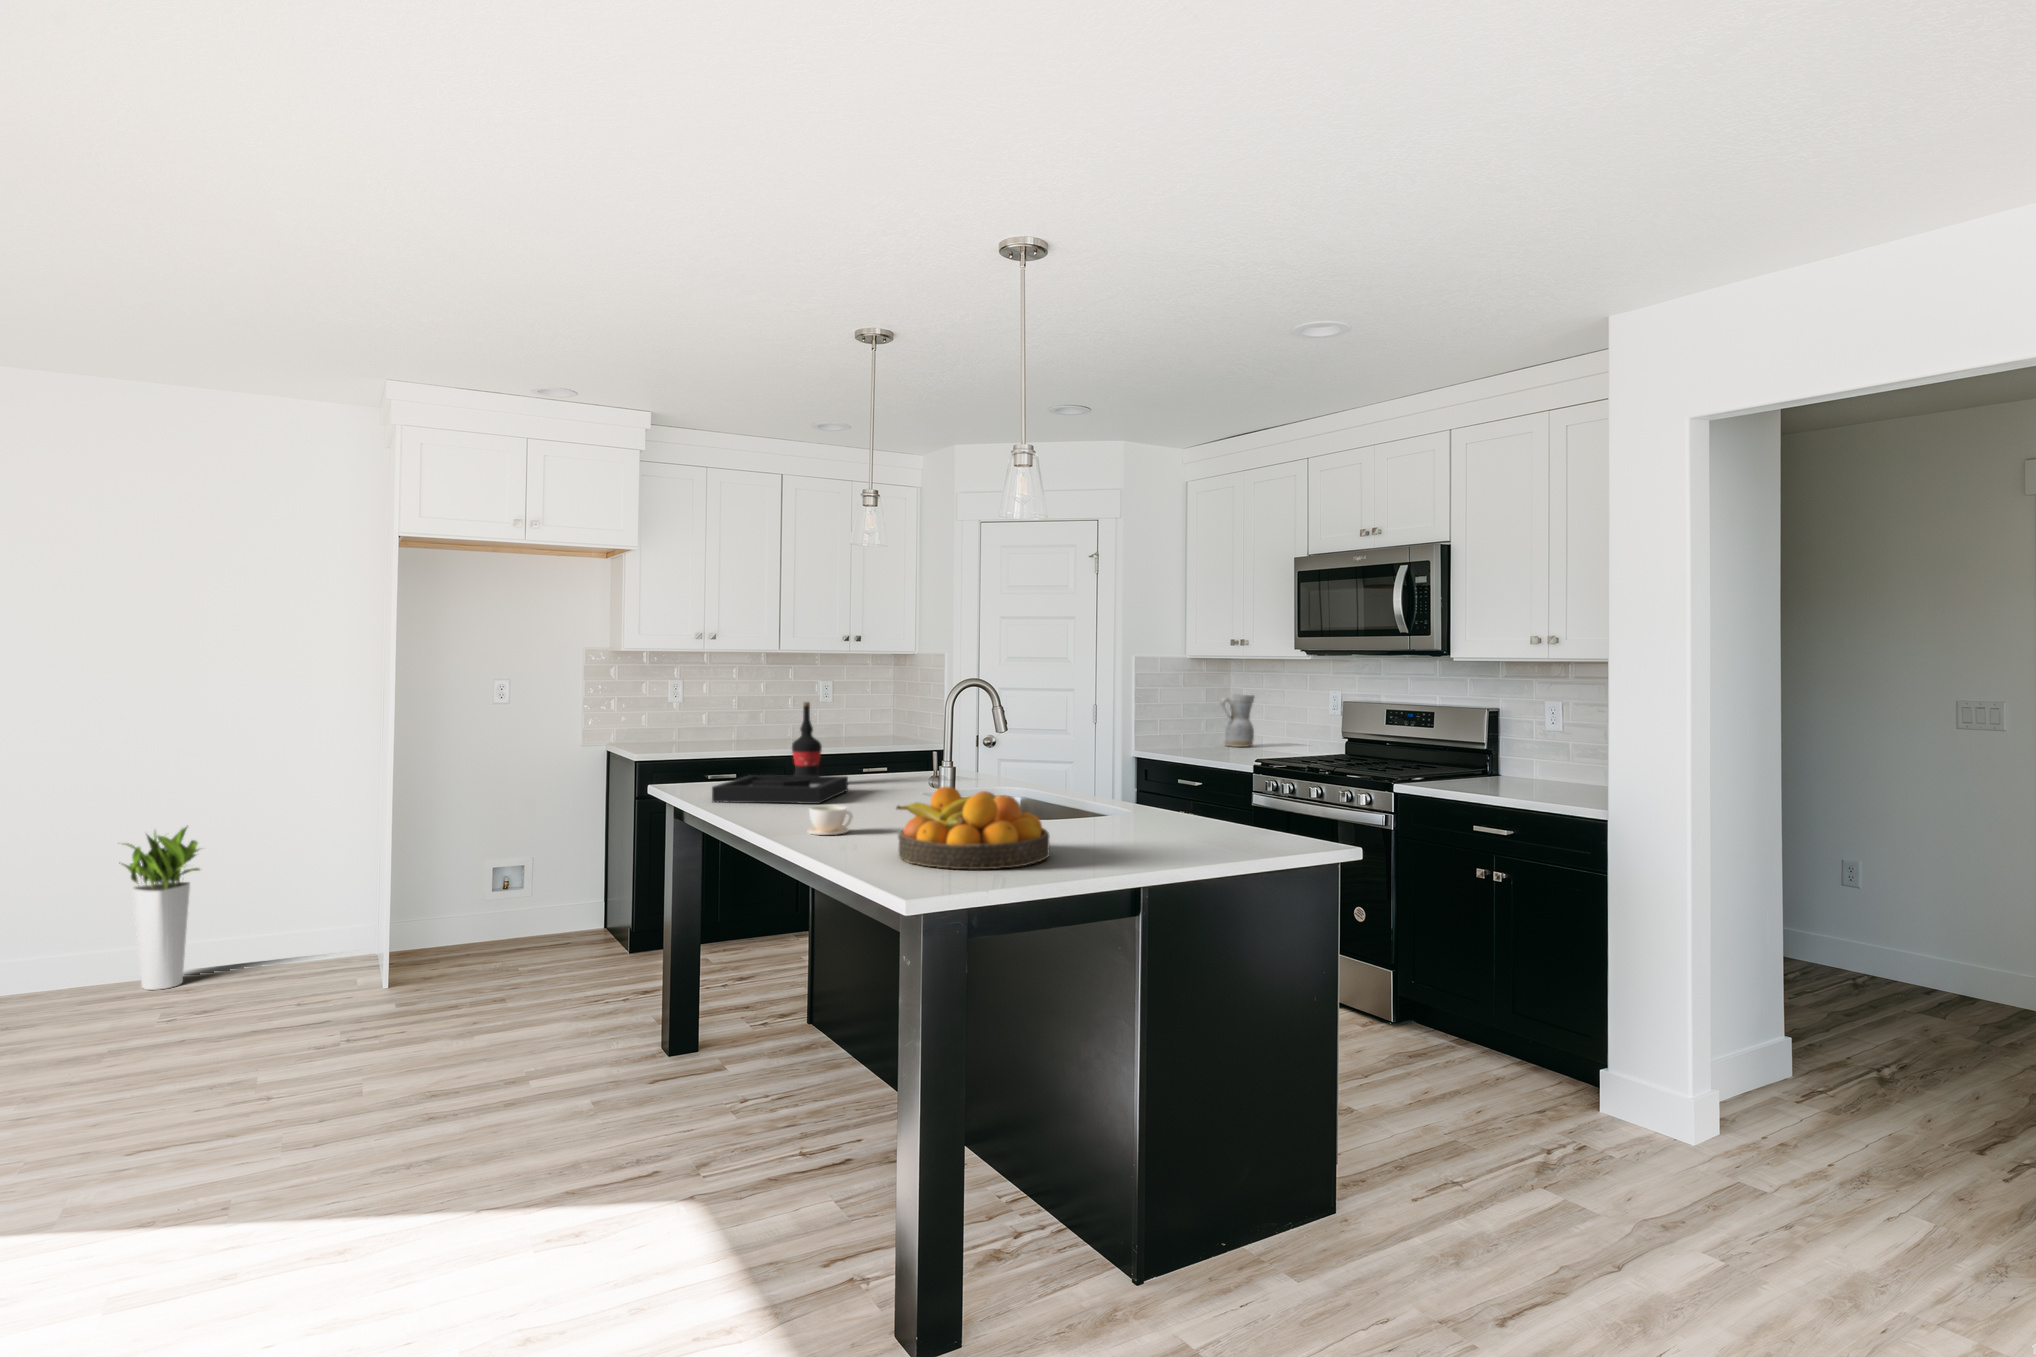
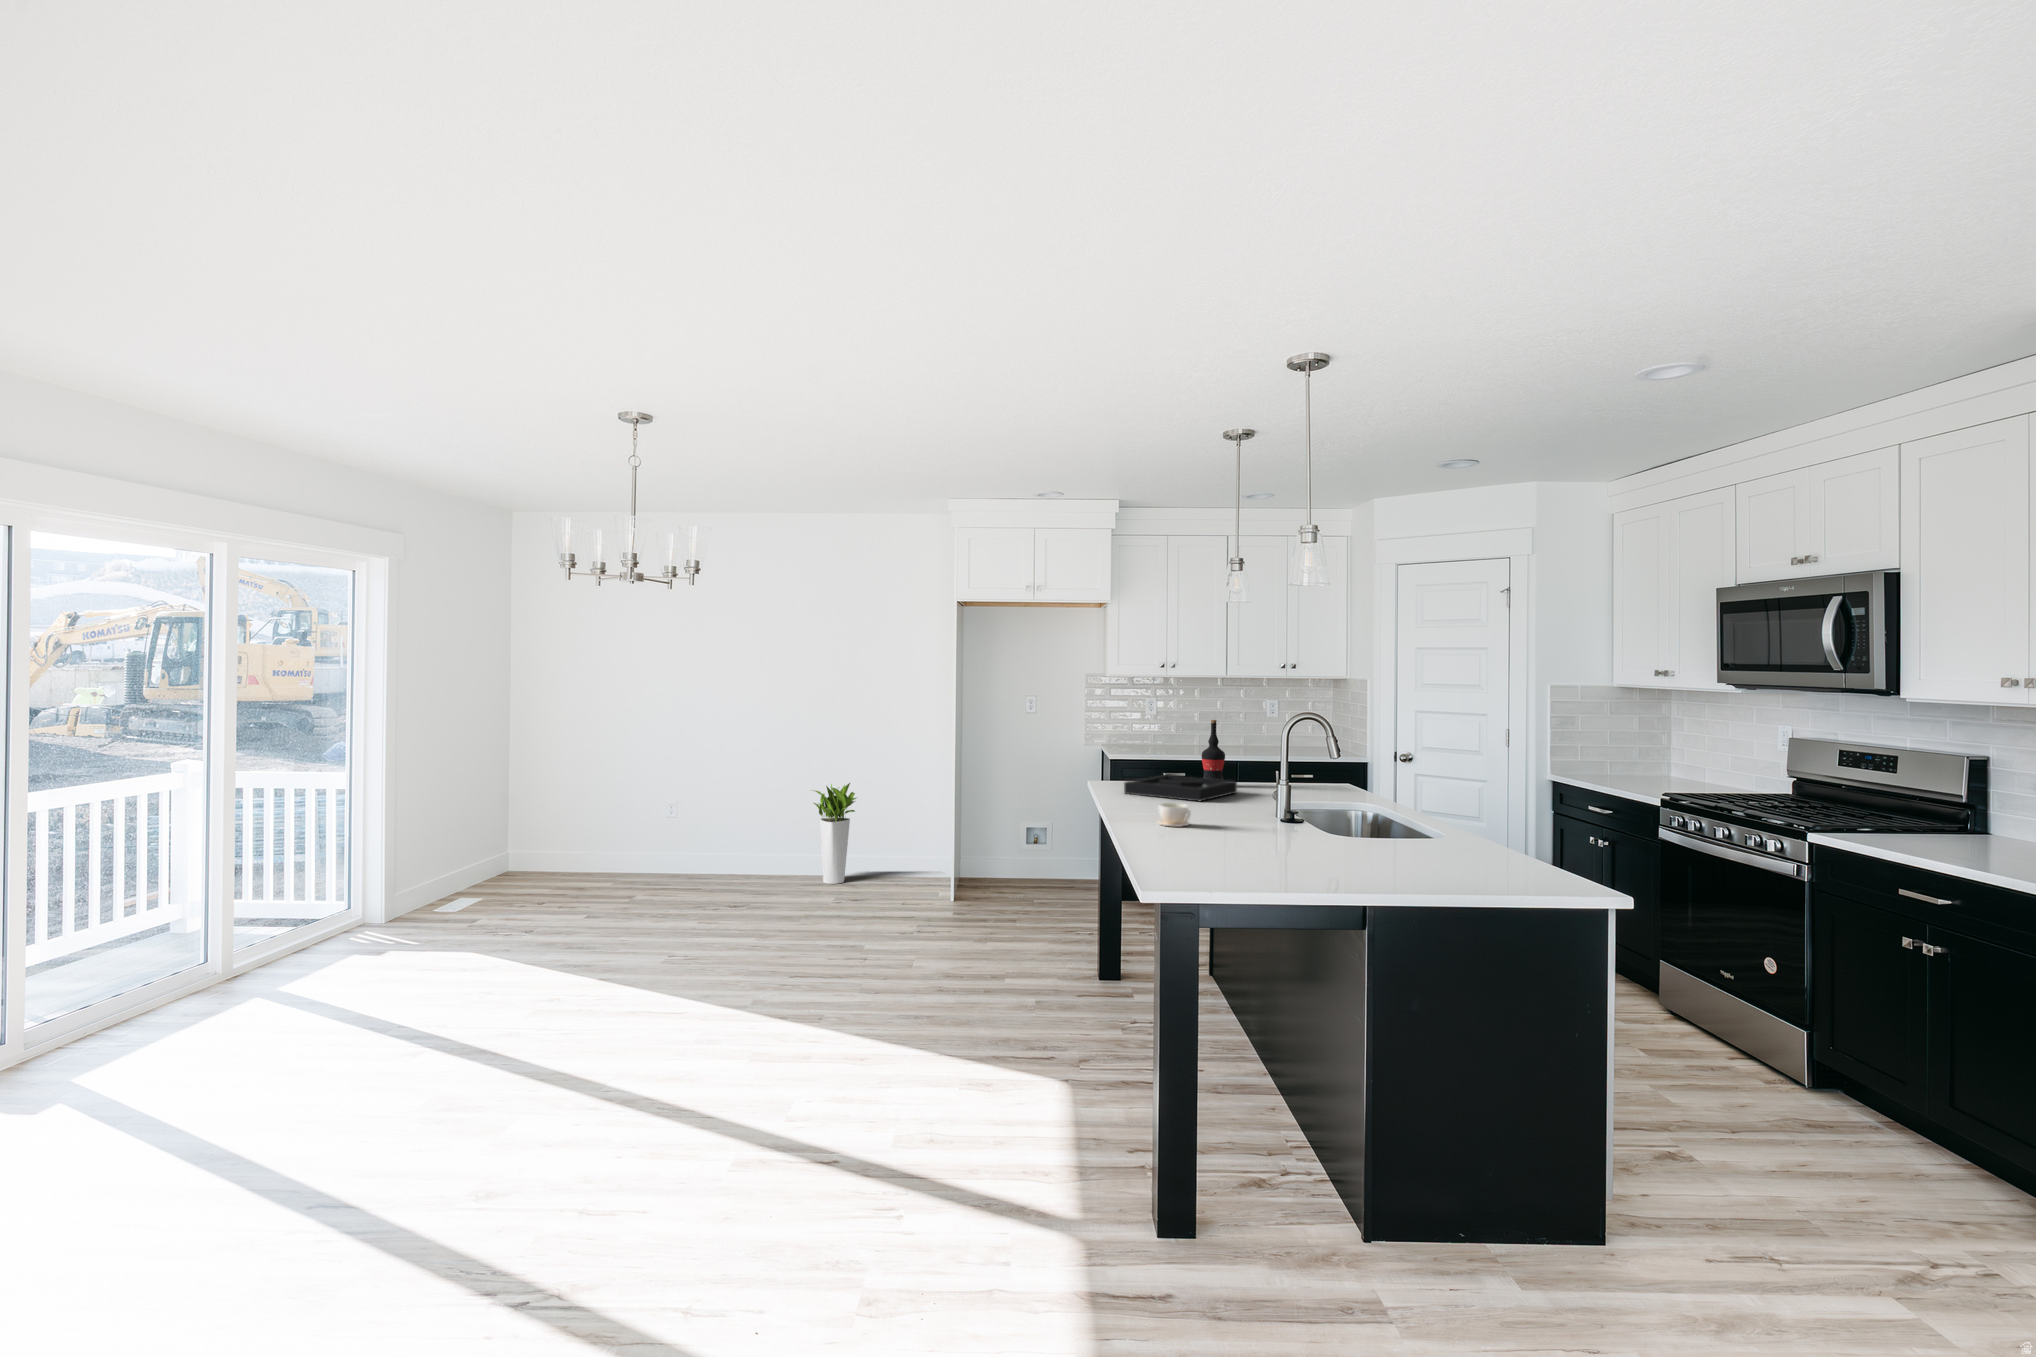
ceramic pitcher: present [1220,694,1254,747] -> none [1650,726,1692,779]
fruit bowl: present [897,787,1049,869] -> none [1194,796,1322,867]

